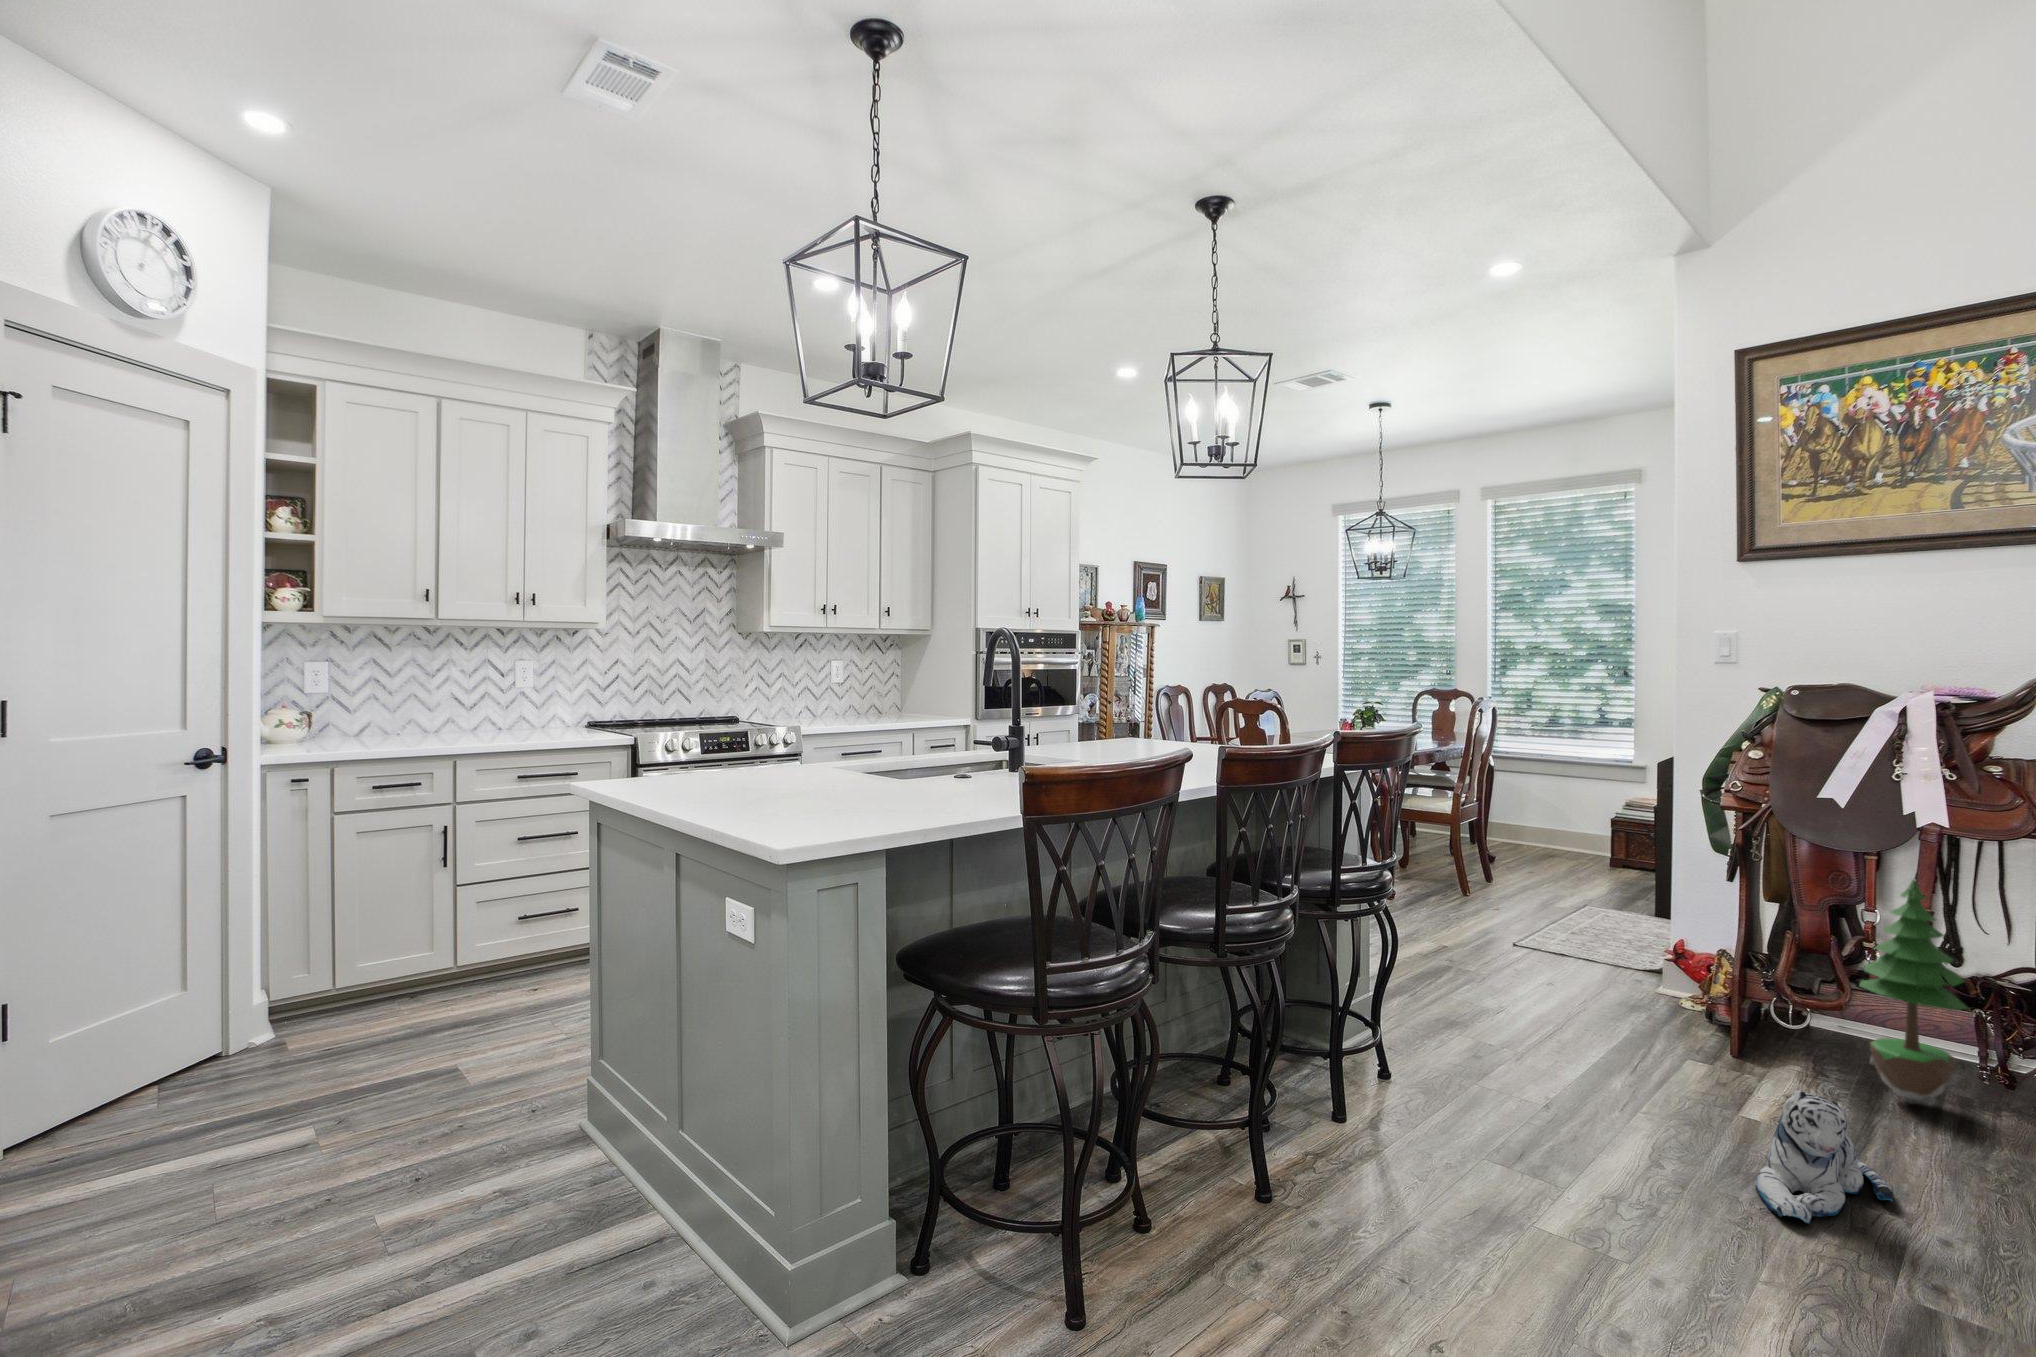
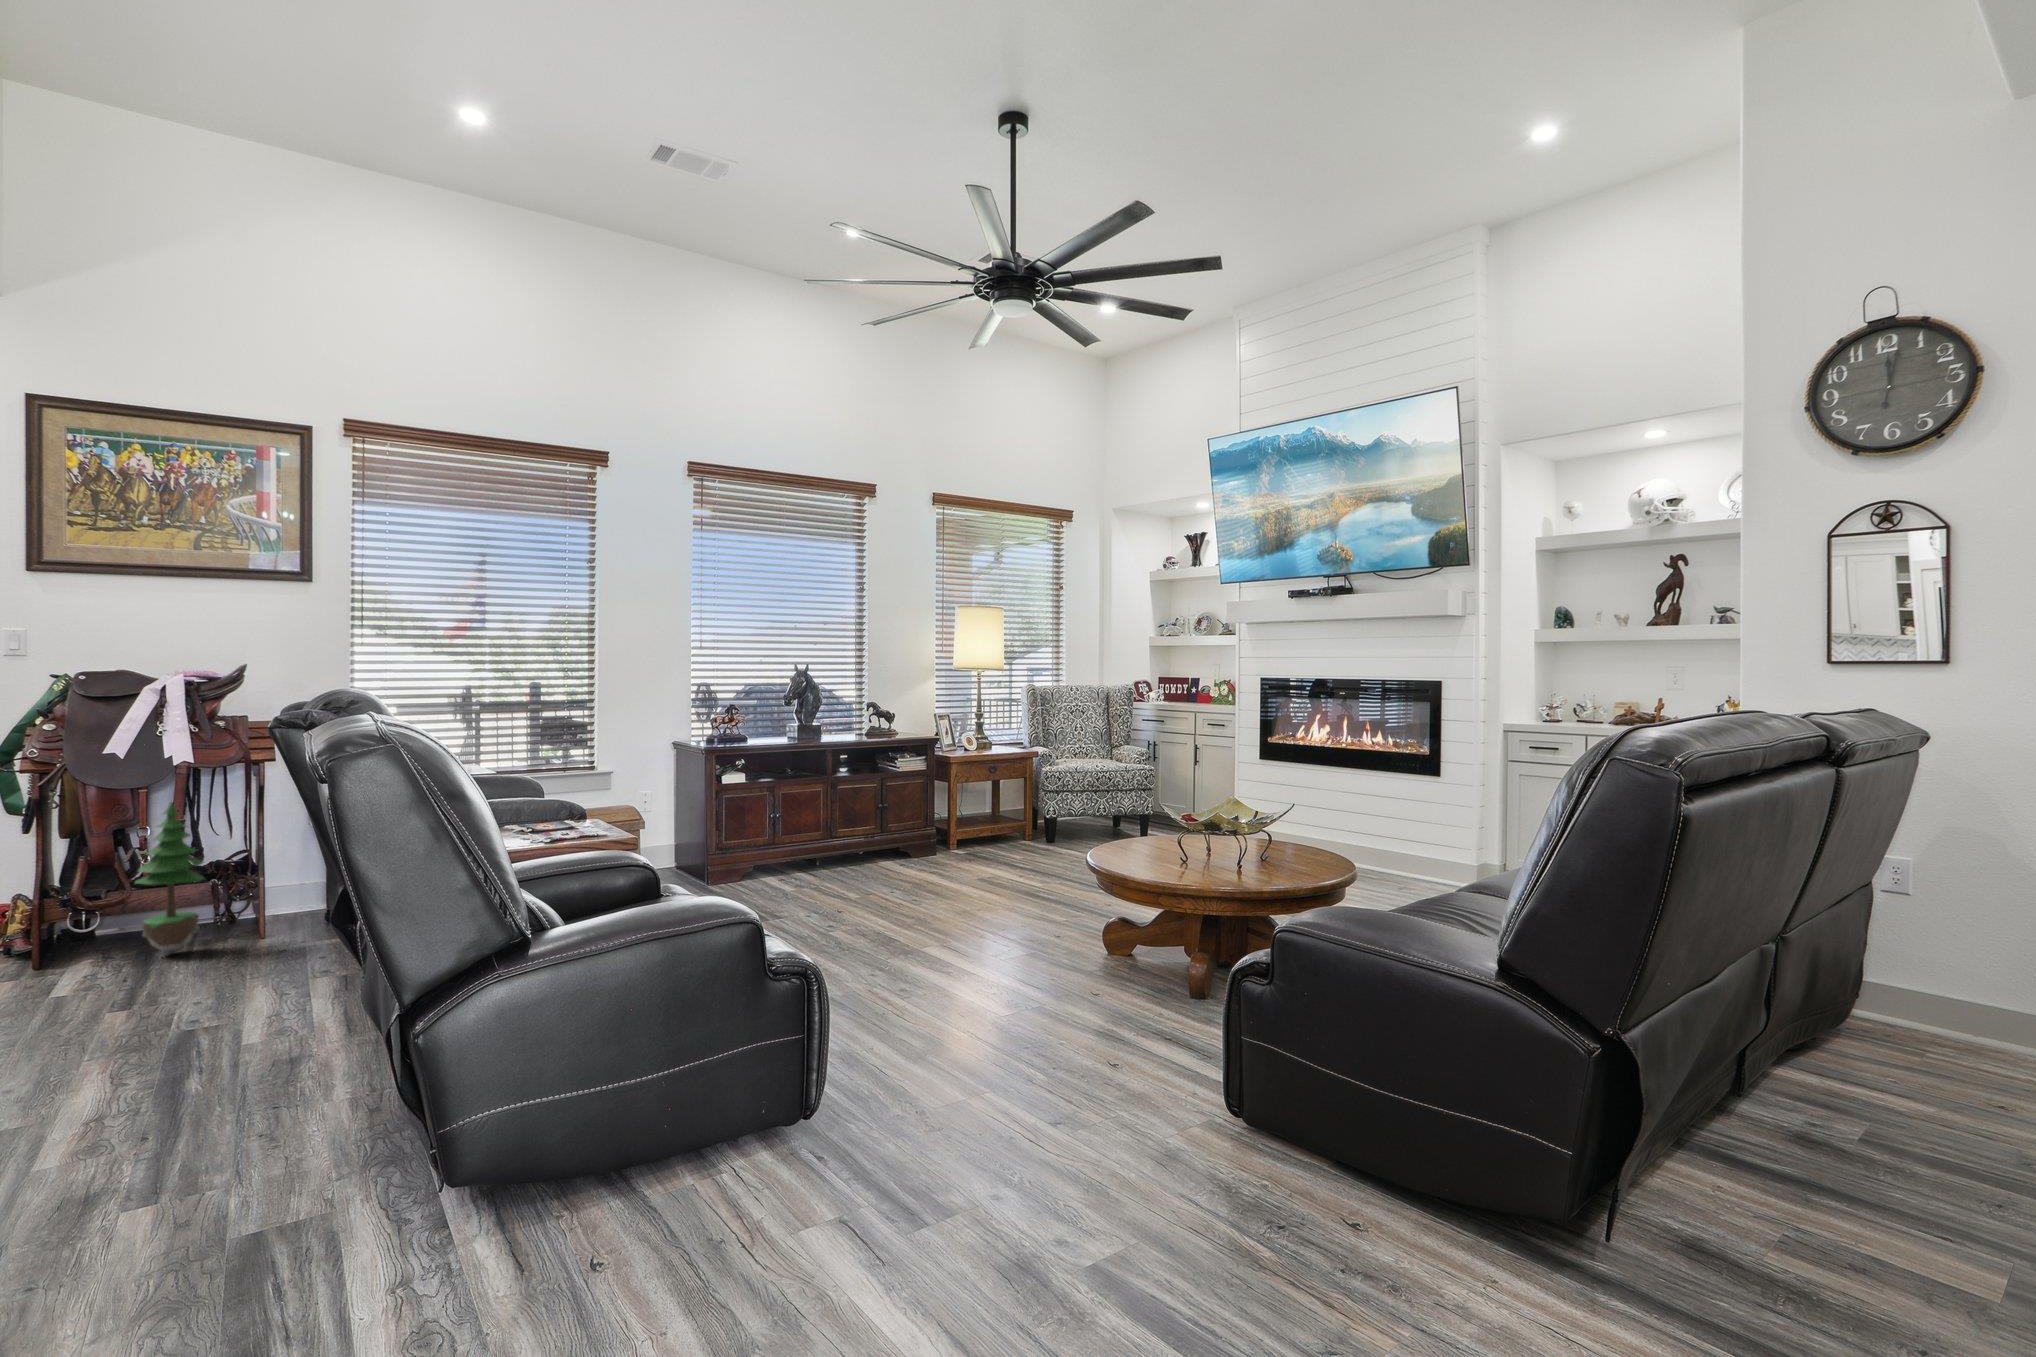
plush toy: present [1756,1090,1893,1224] -> none [61,947,158,1032]

